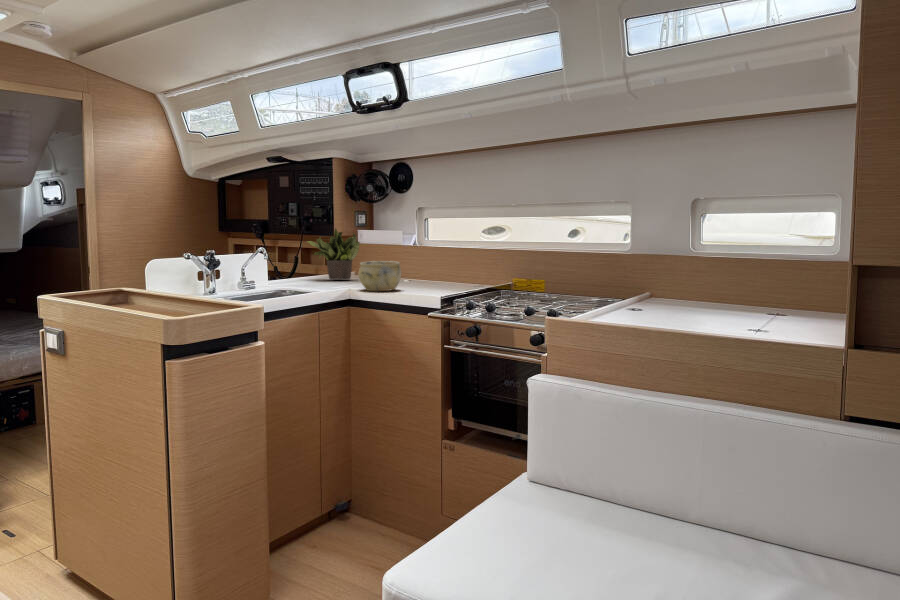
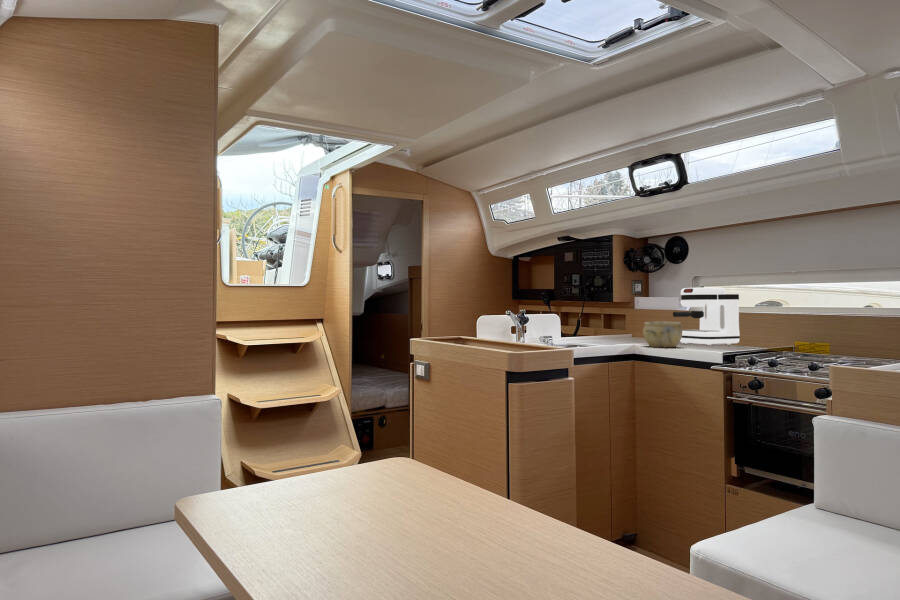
coffee maker: none [394,221,463,286] -> present [673,287,740,345]
potted plant: present [308,229,360,279] -> none [590,294,639,339]

